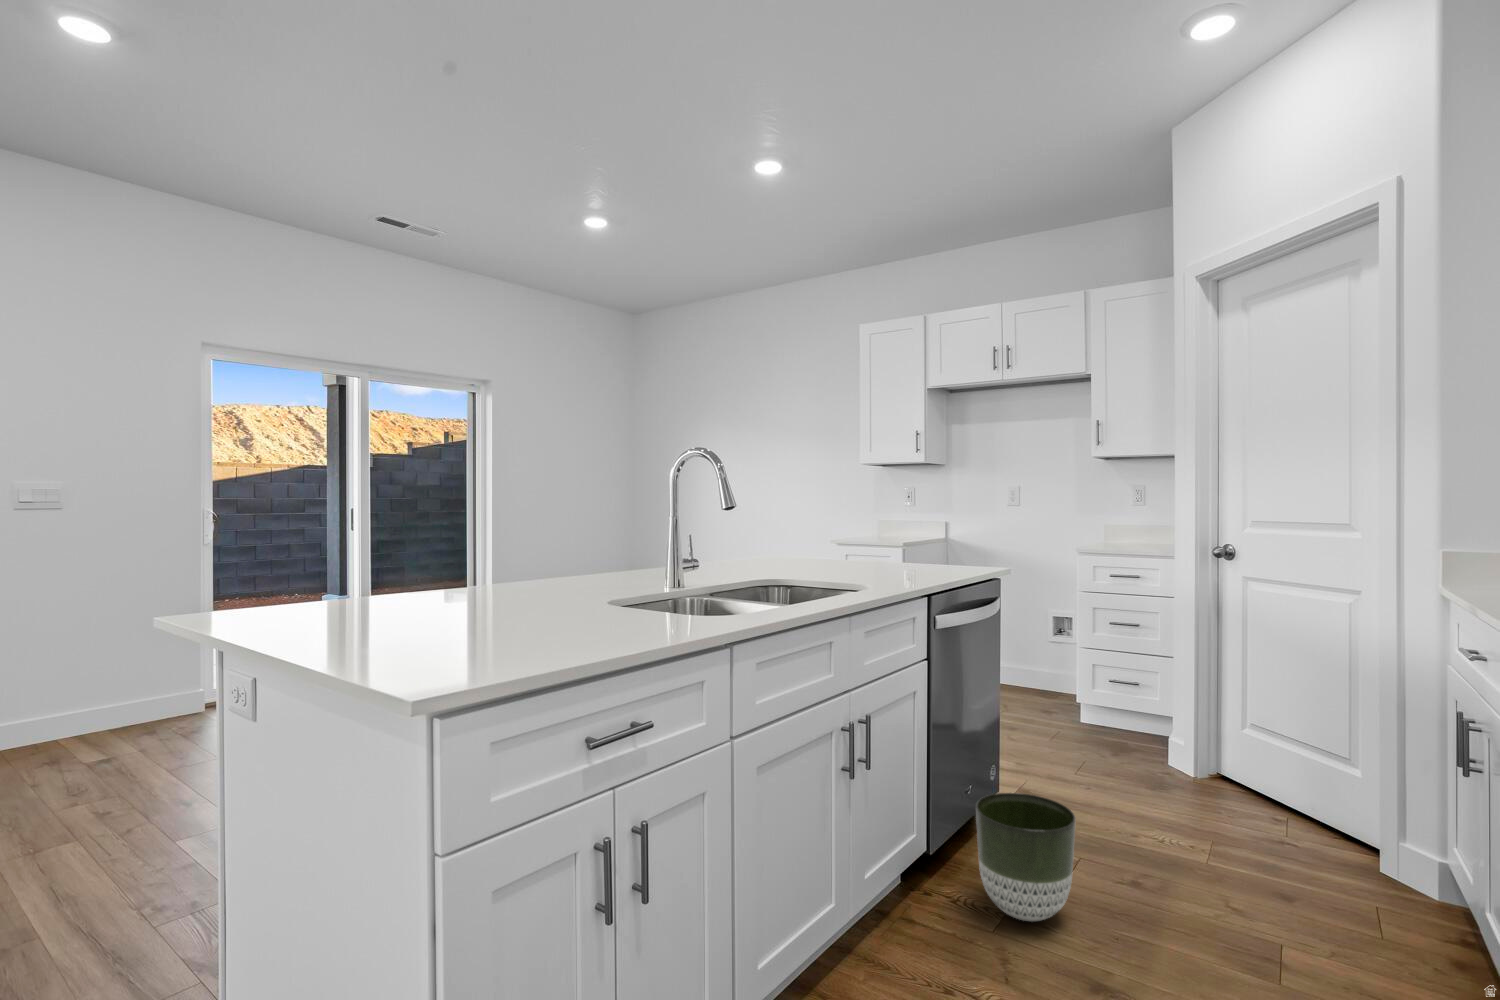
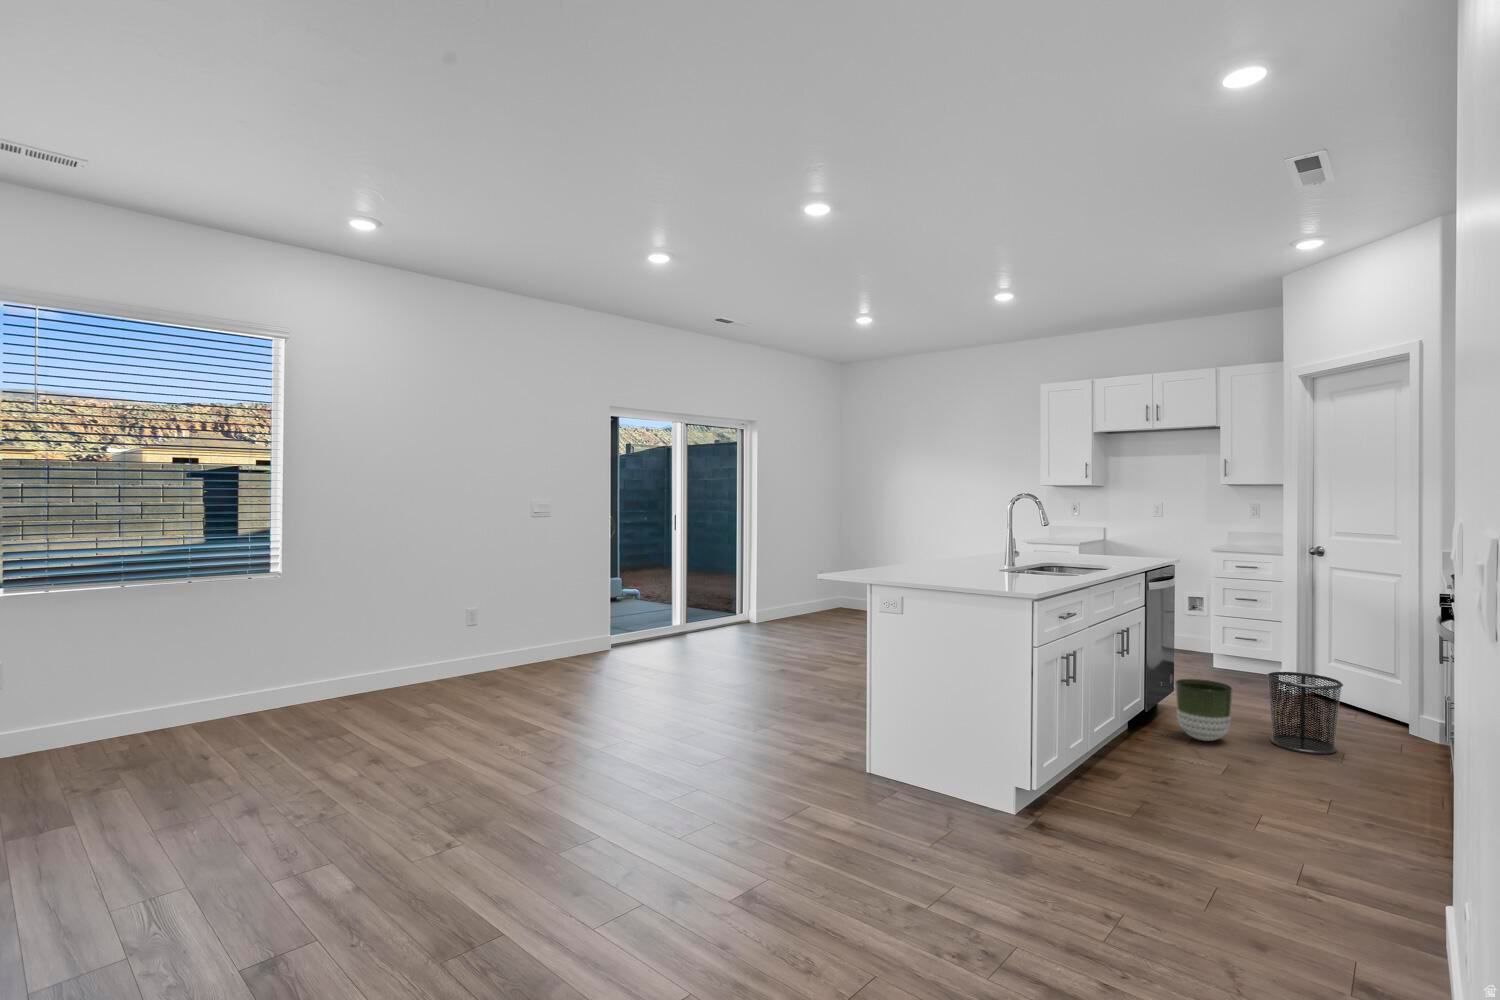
waste bin: none [1137,777,1276,954] -> present [1266,672,1343,754]

